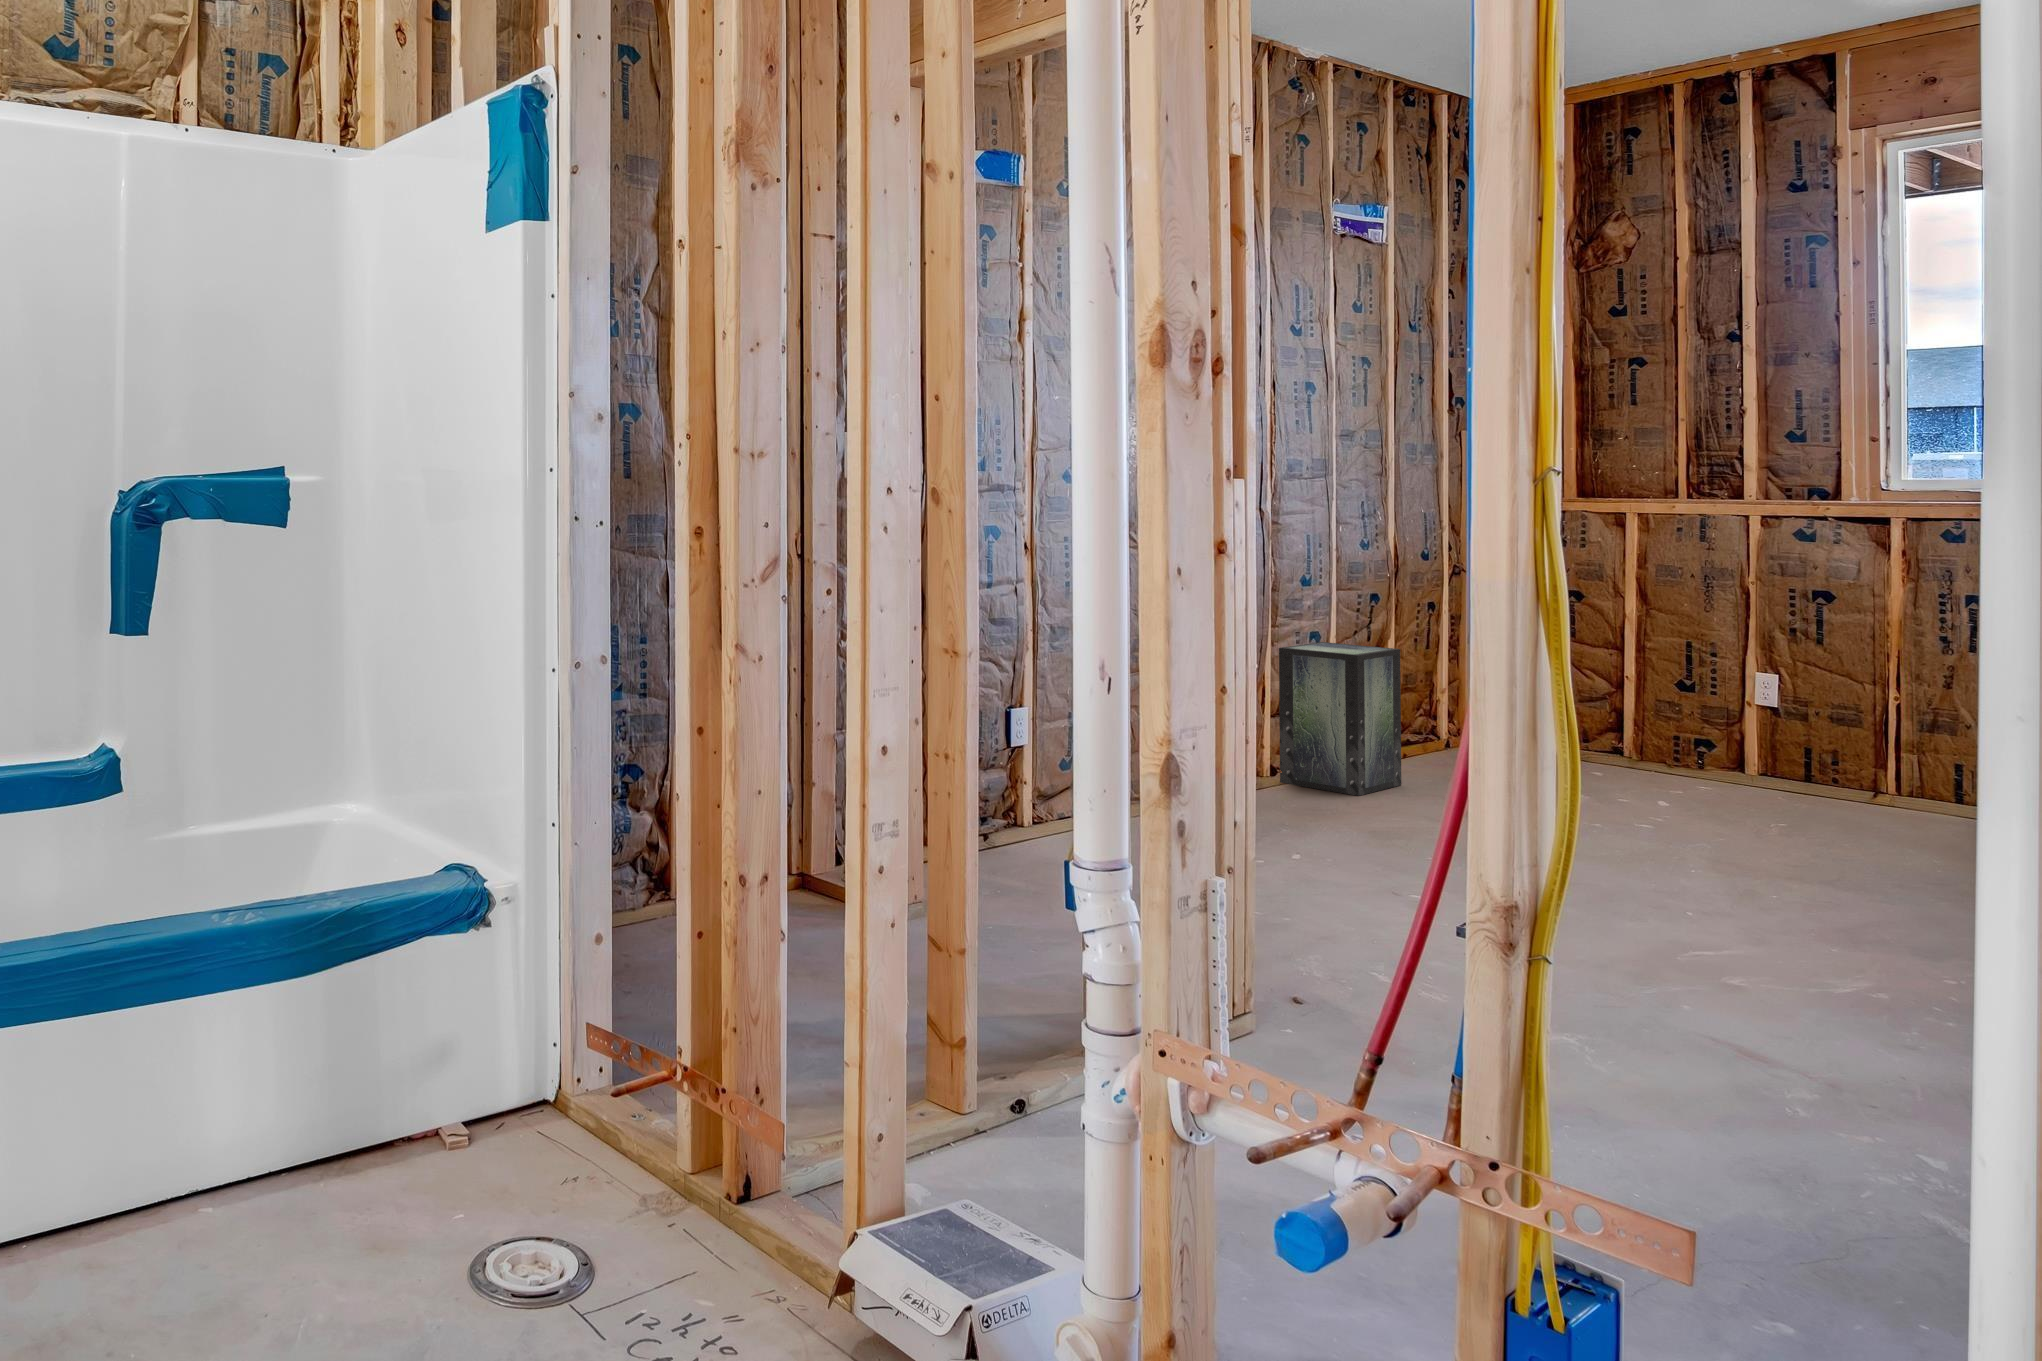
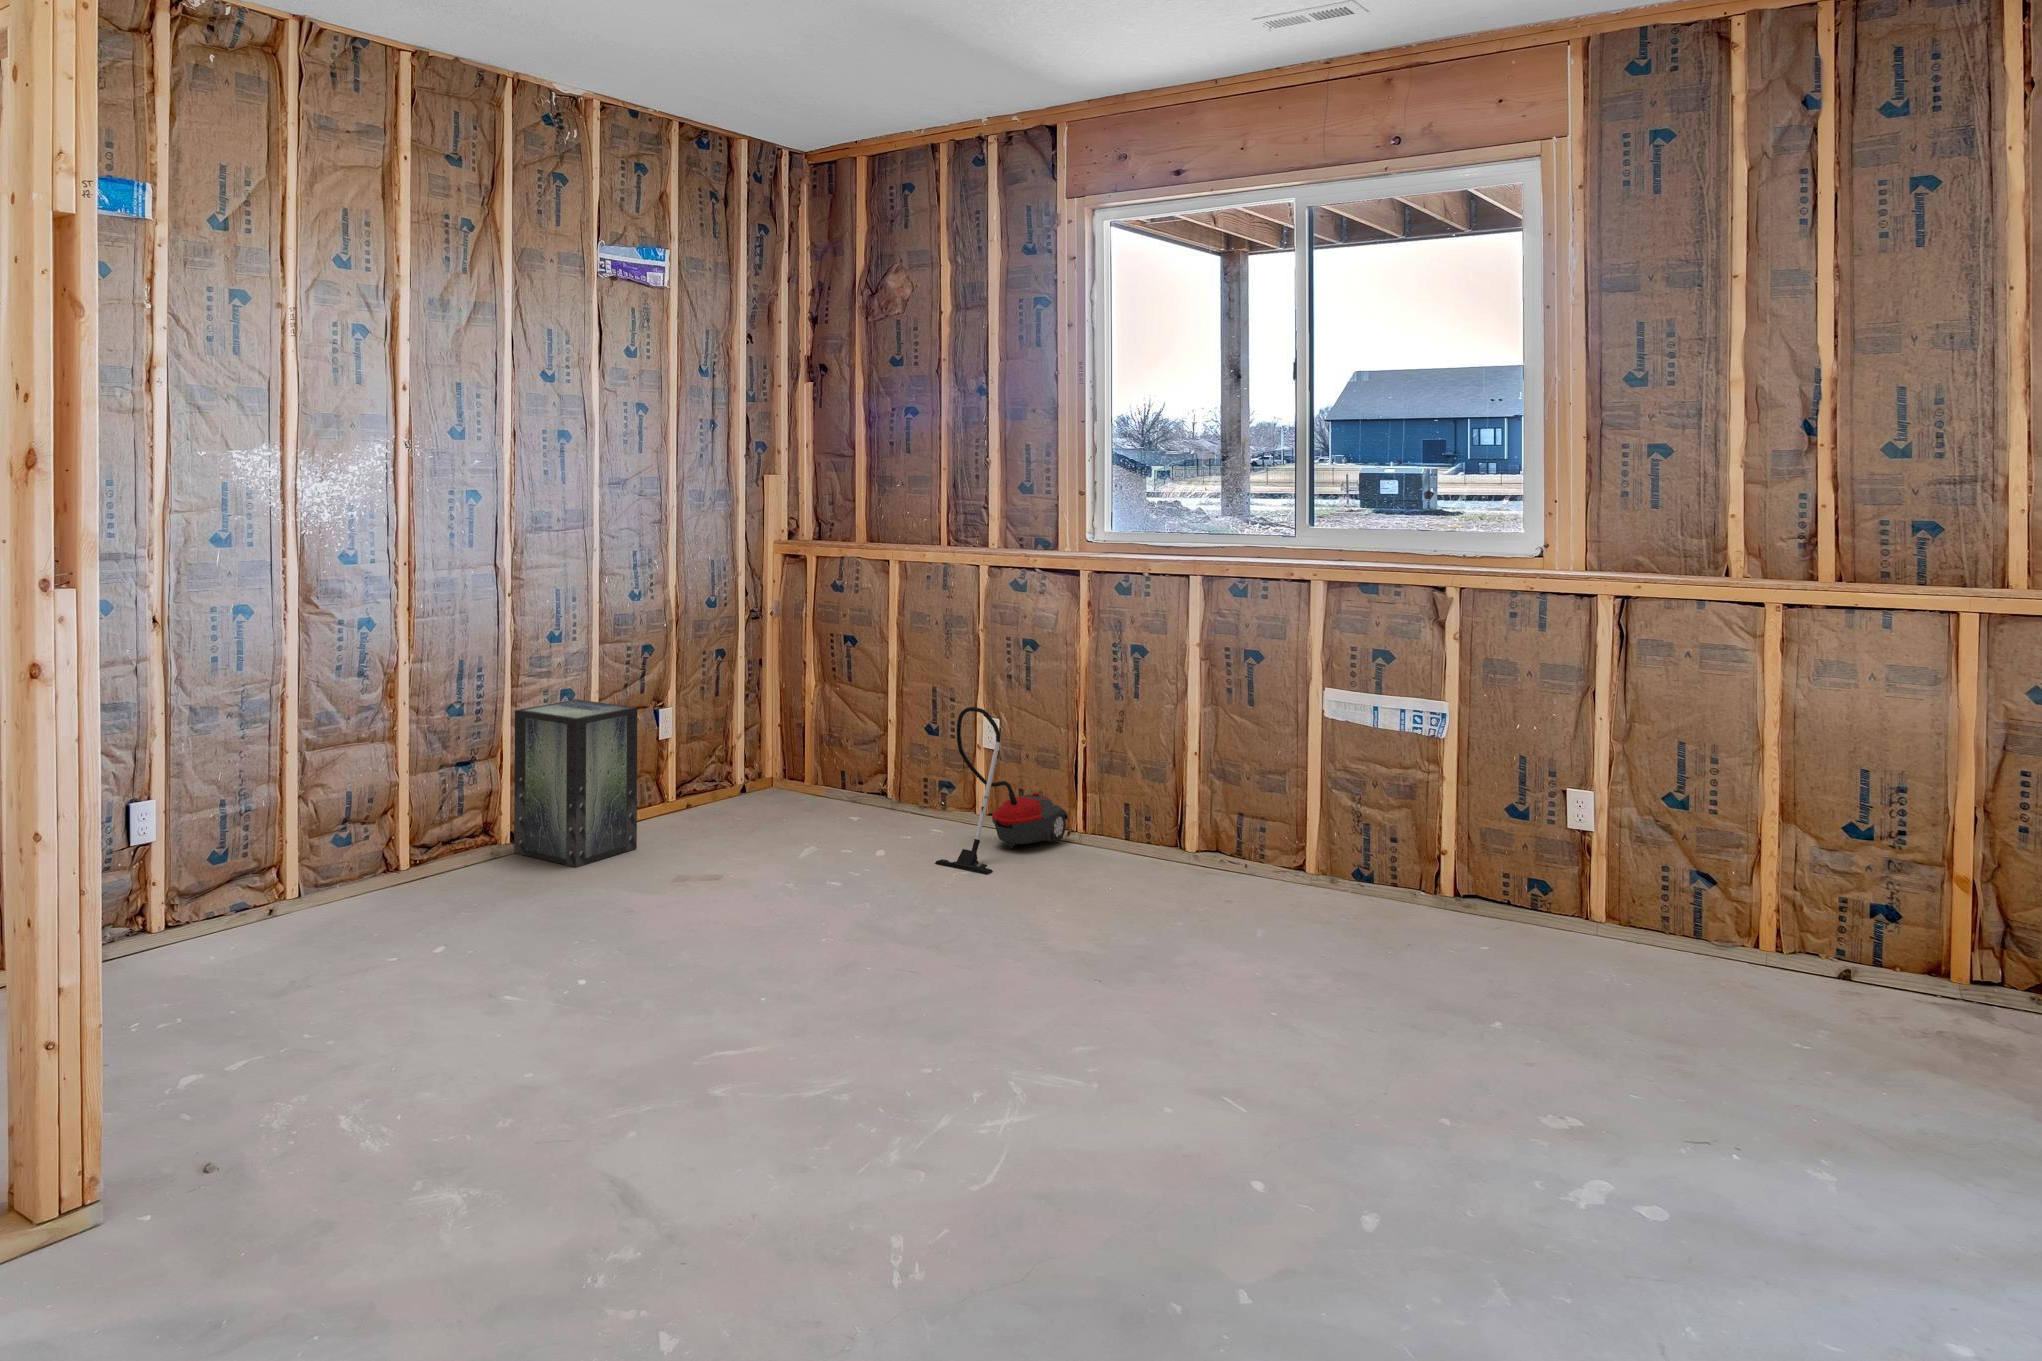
vacuum cleaner: none [1746,658,1880,823] -> present [935,707,1068,874]

